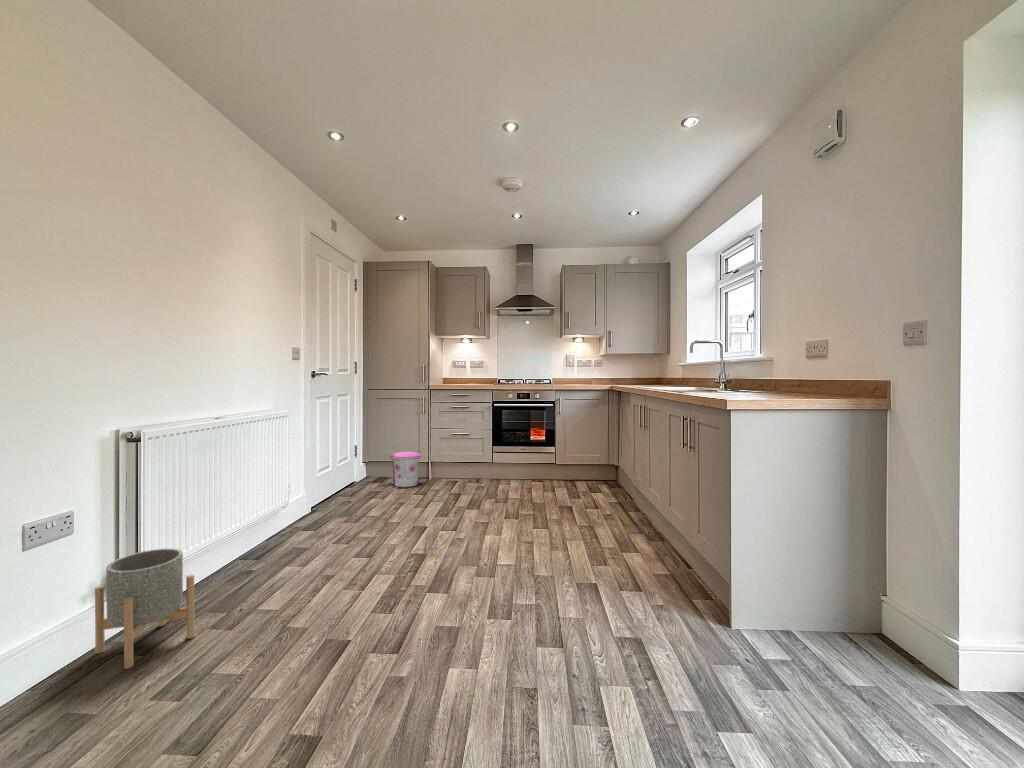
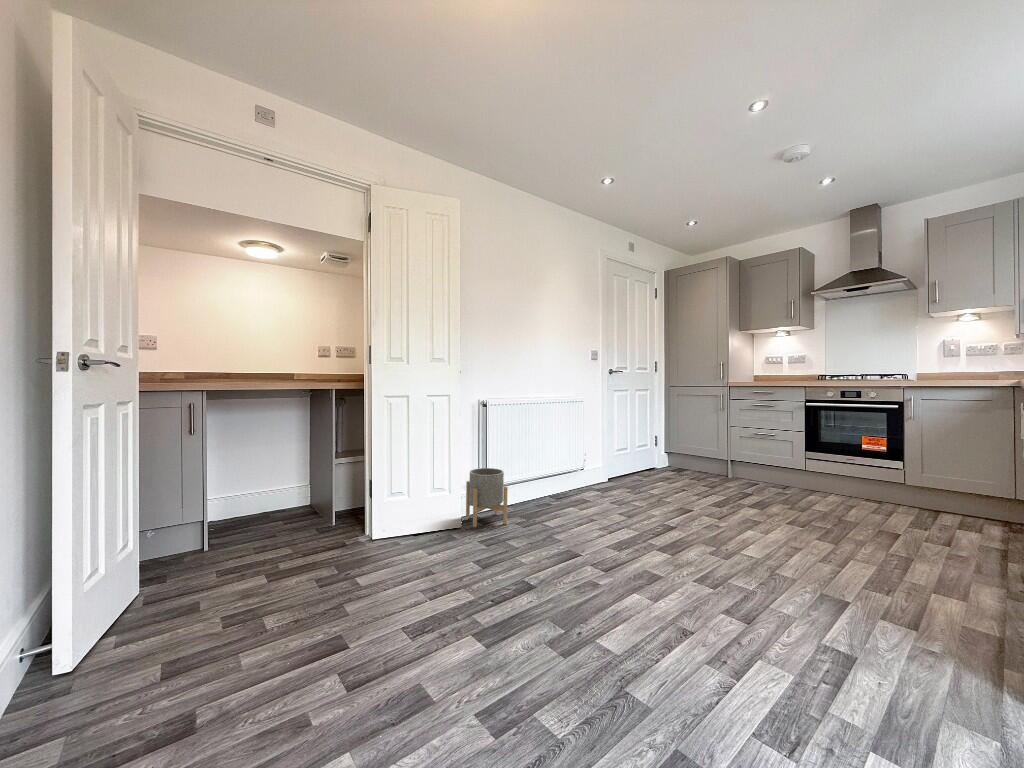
trash can: present [389,452,423,487] -> none [687,444,721,477]

